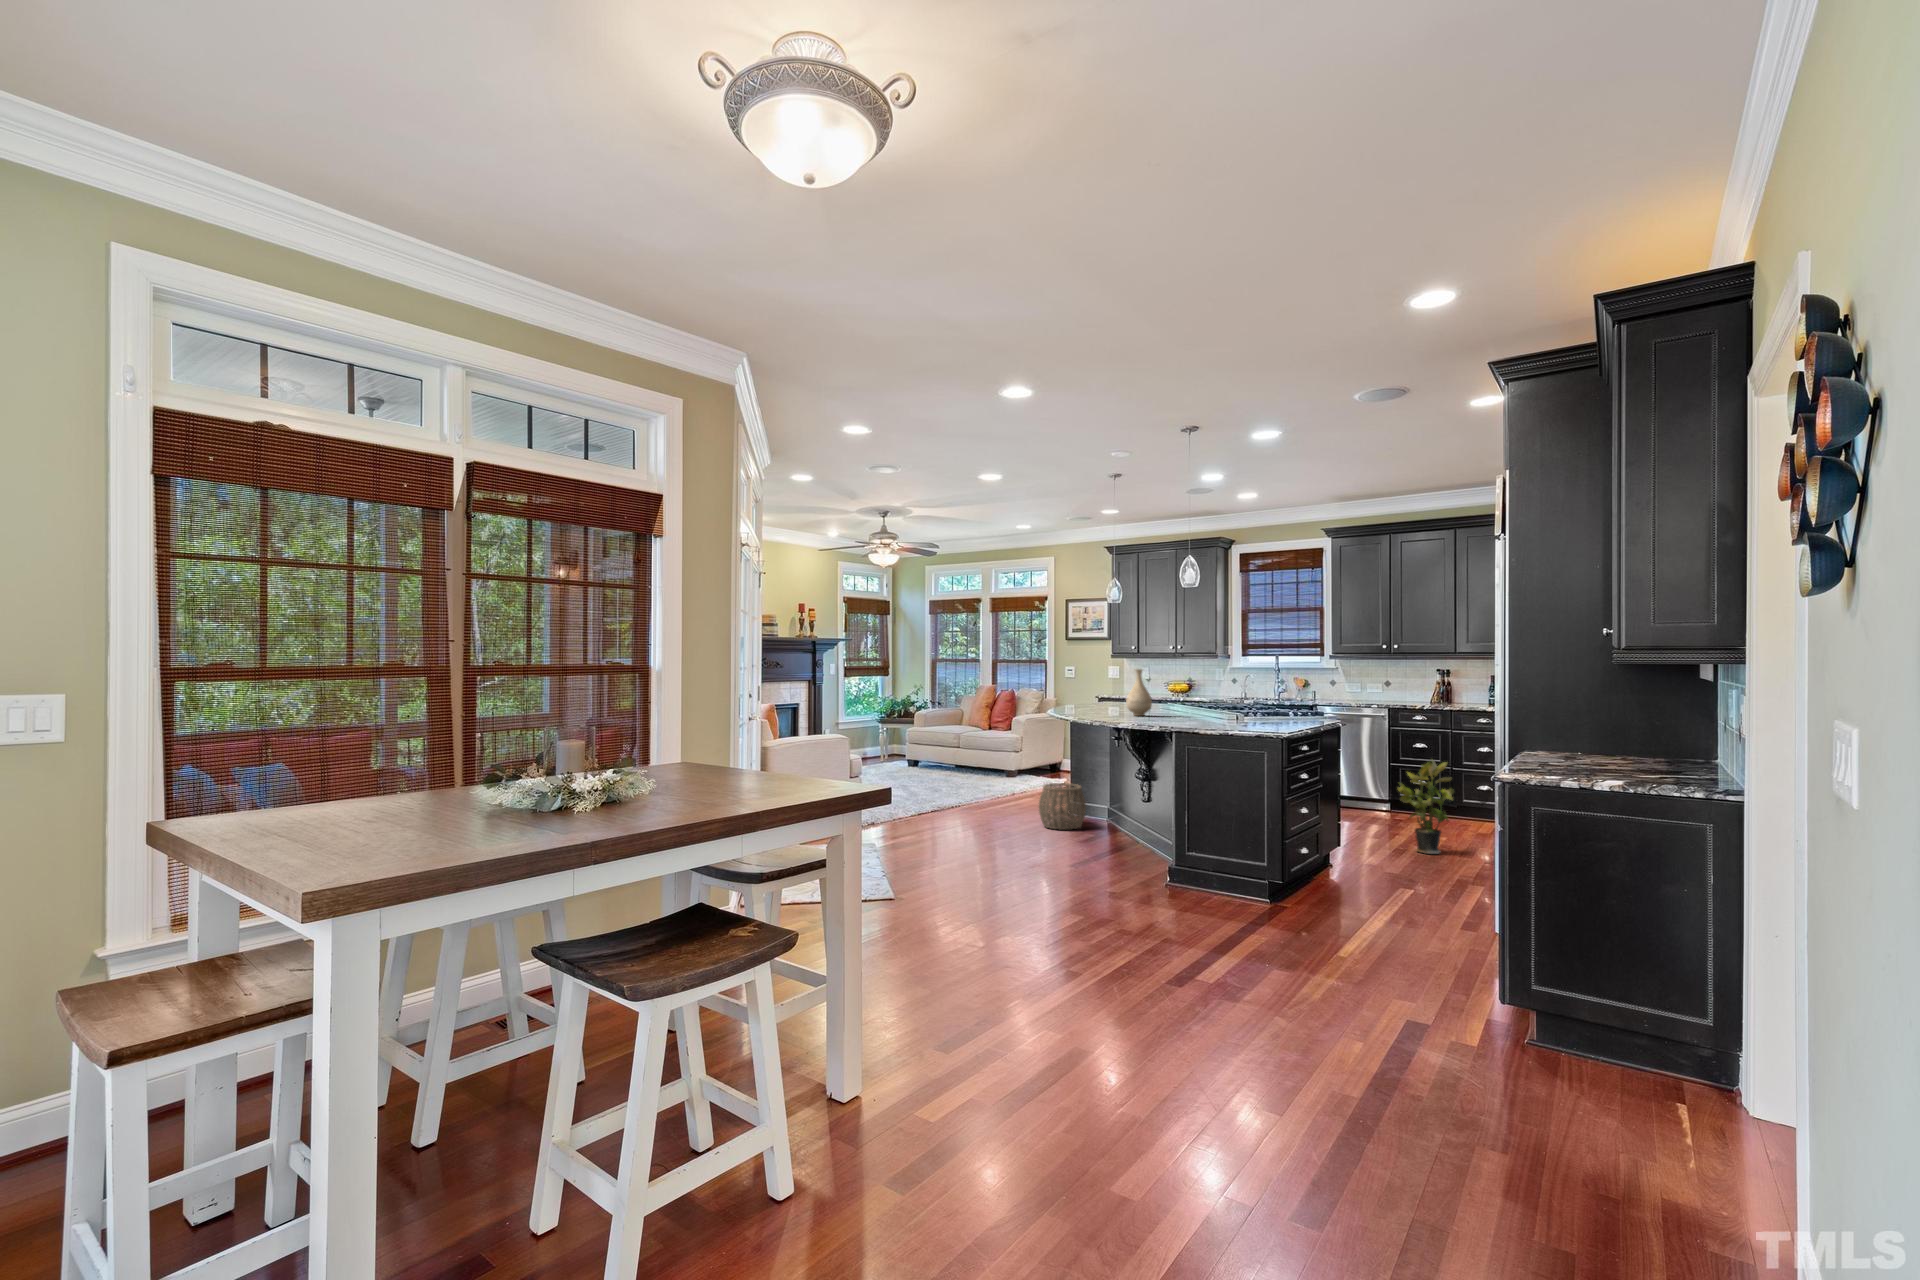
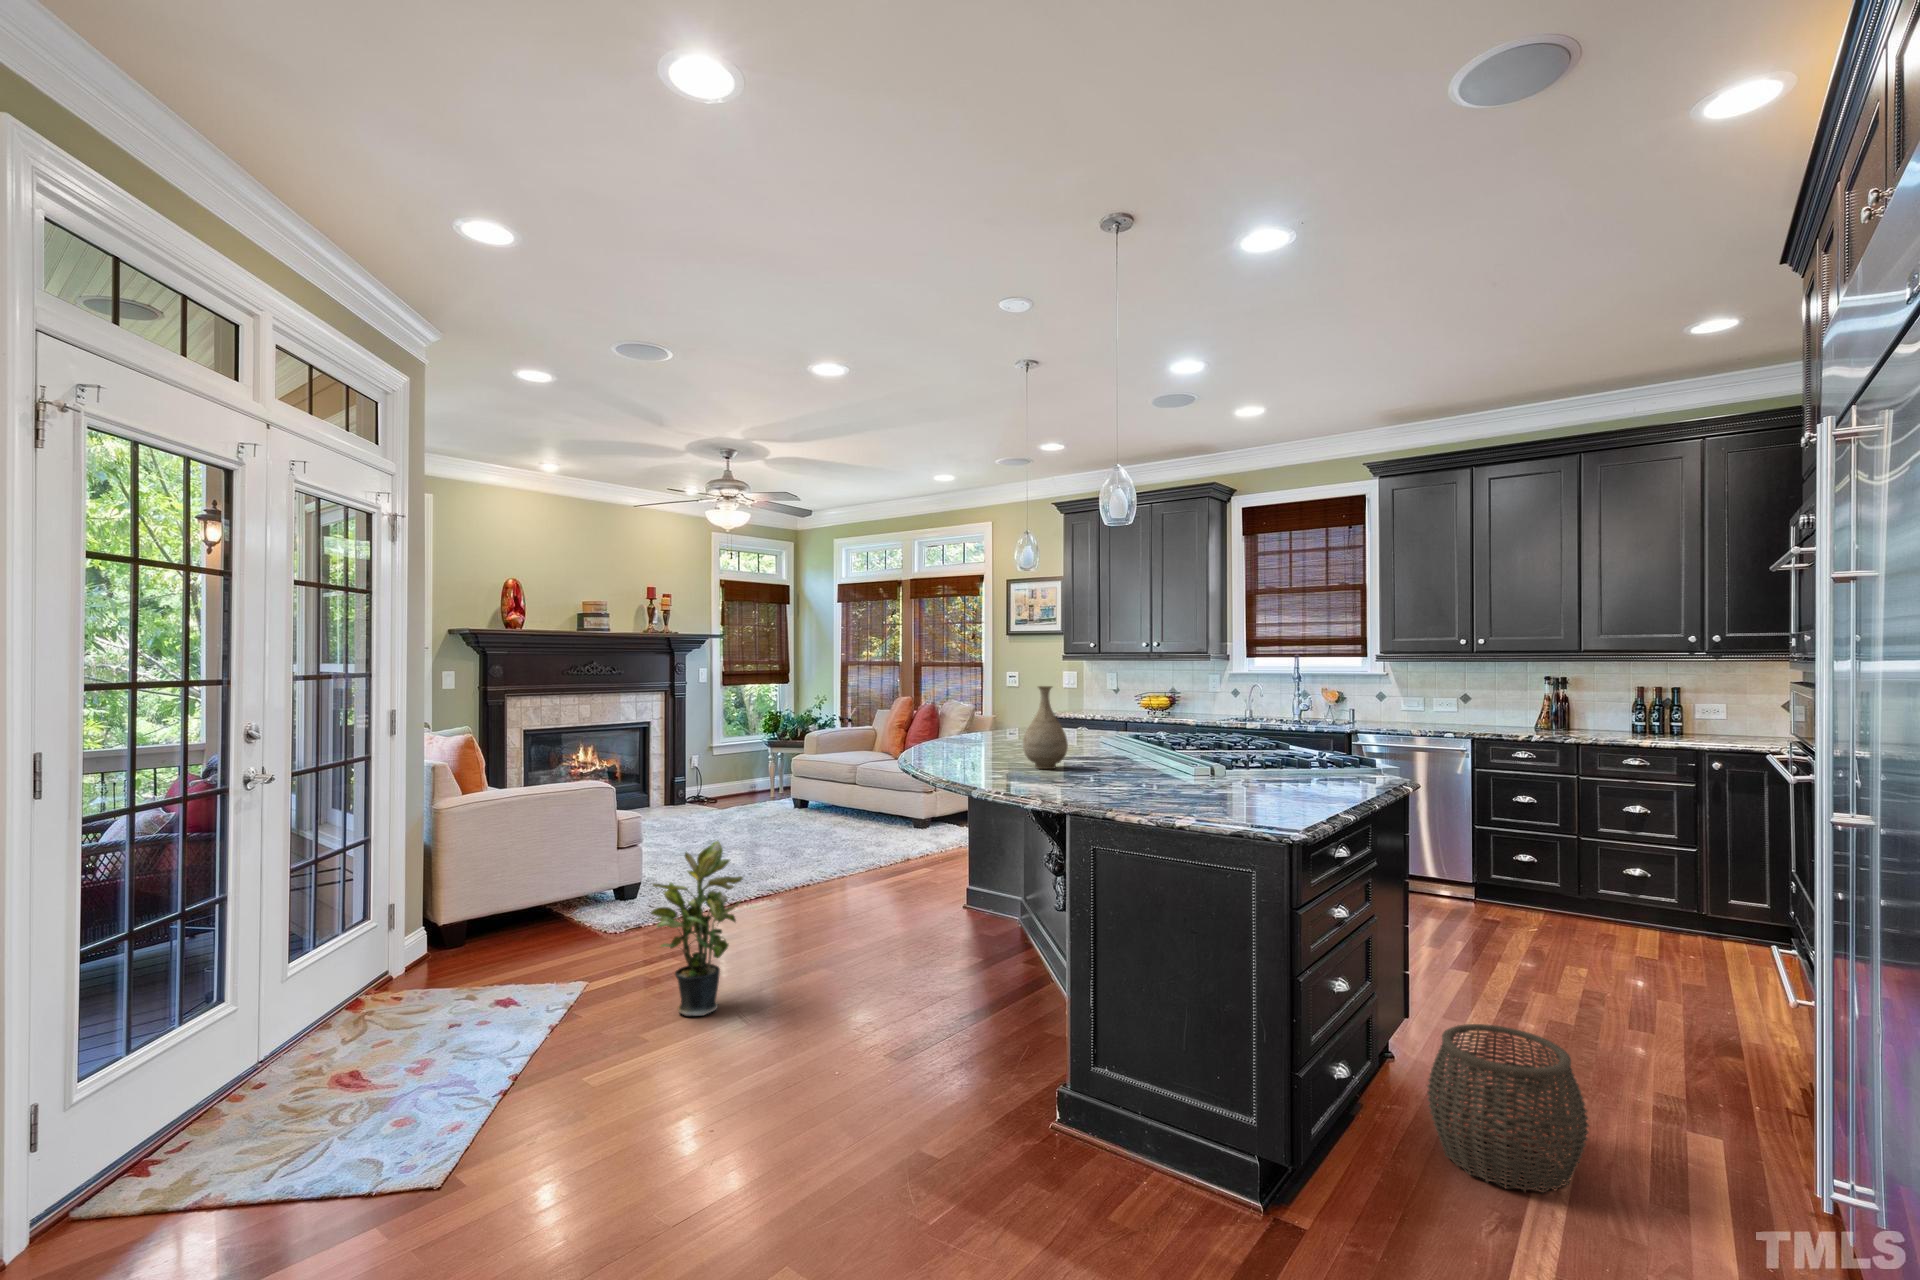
potted plant: present [1398,760,1454,854] -> present [651,841,743,1016]
woven basket: present [1039,783,1086,830] -> present [1427,1024,1589,1193]

